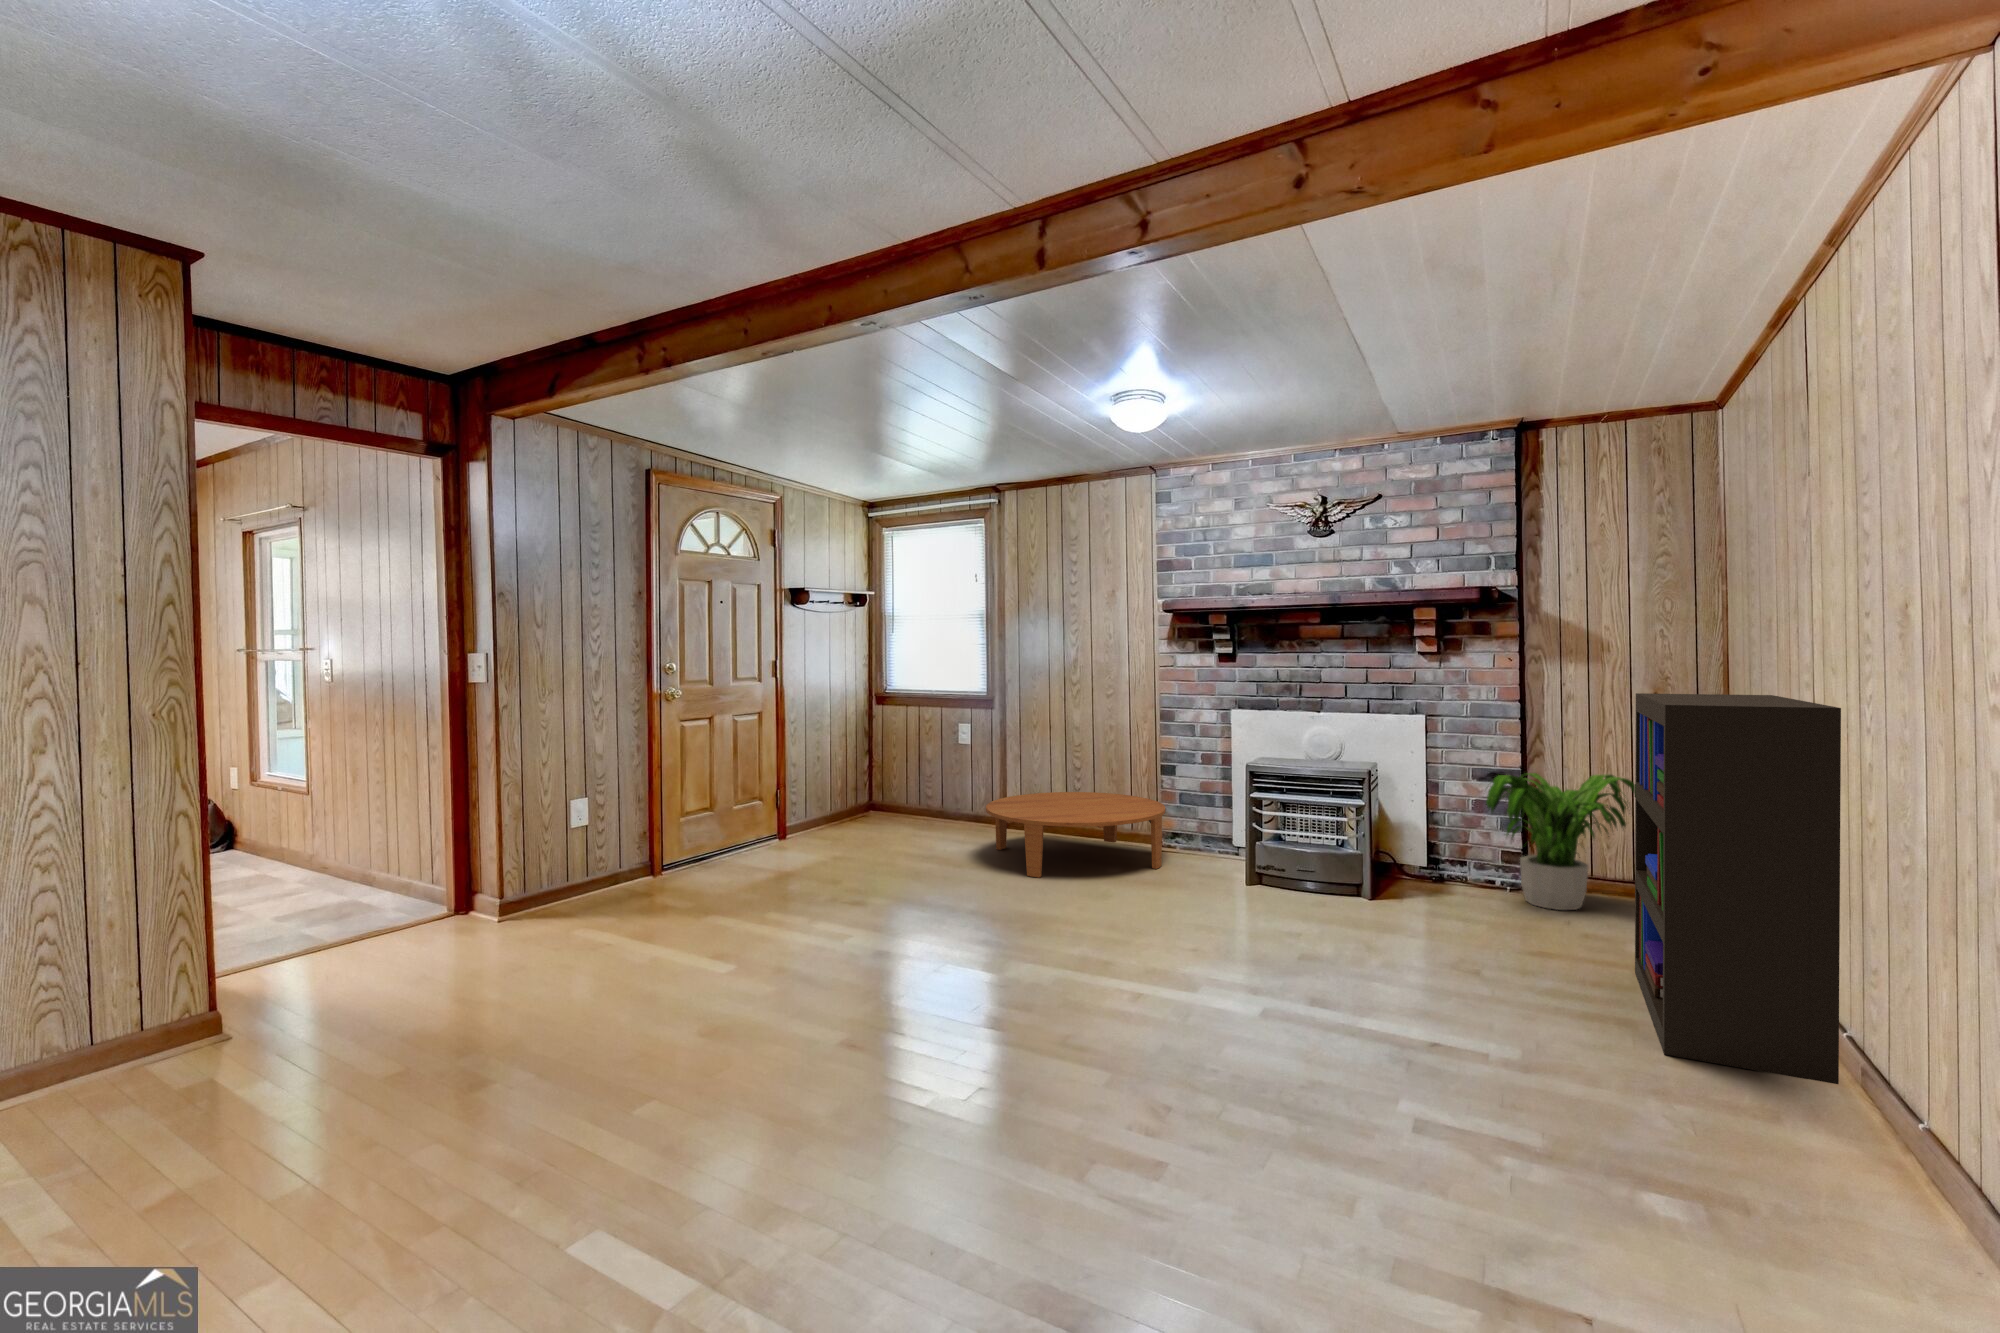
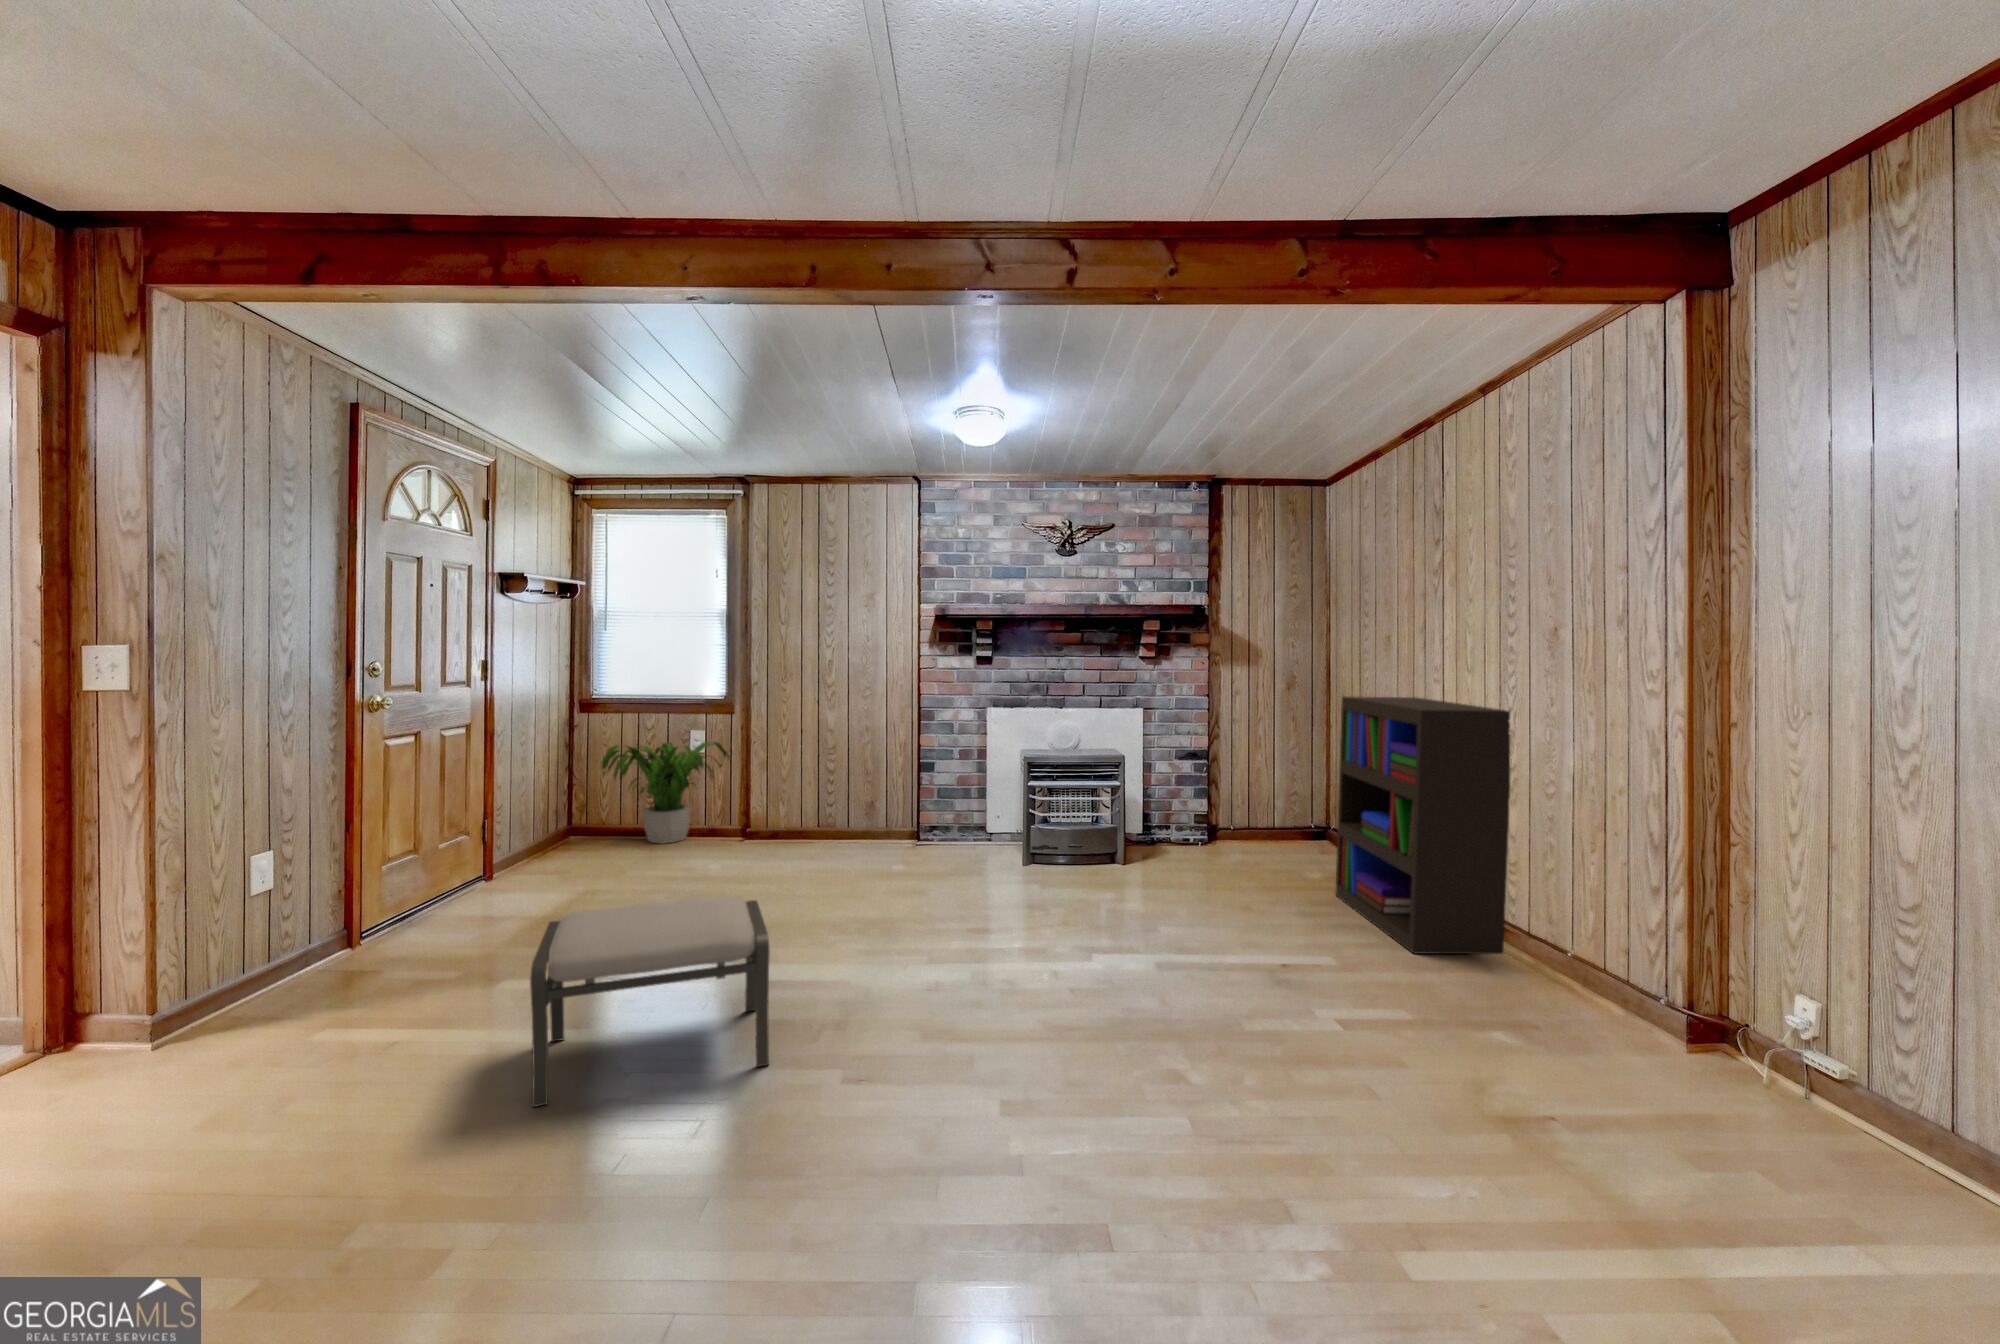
potted plant: present [1486,773,1635,910] -> present [602,742,729,844]
coffee table: present [986,792,1165,877] -> none [764,787,941,878]
ottoman: none [639,855,850,1005] -> present [530,897,769,1107]

